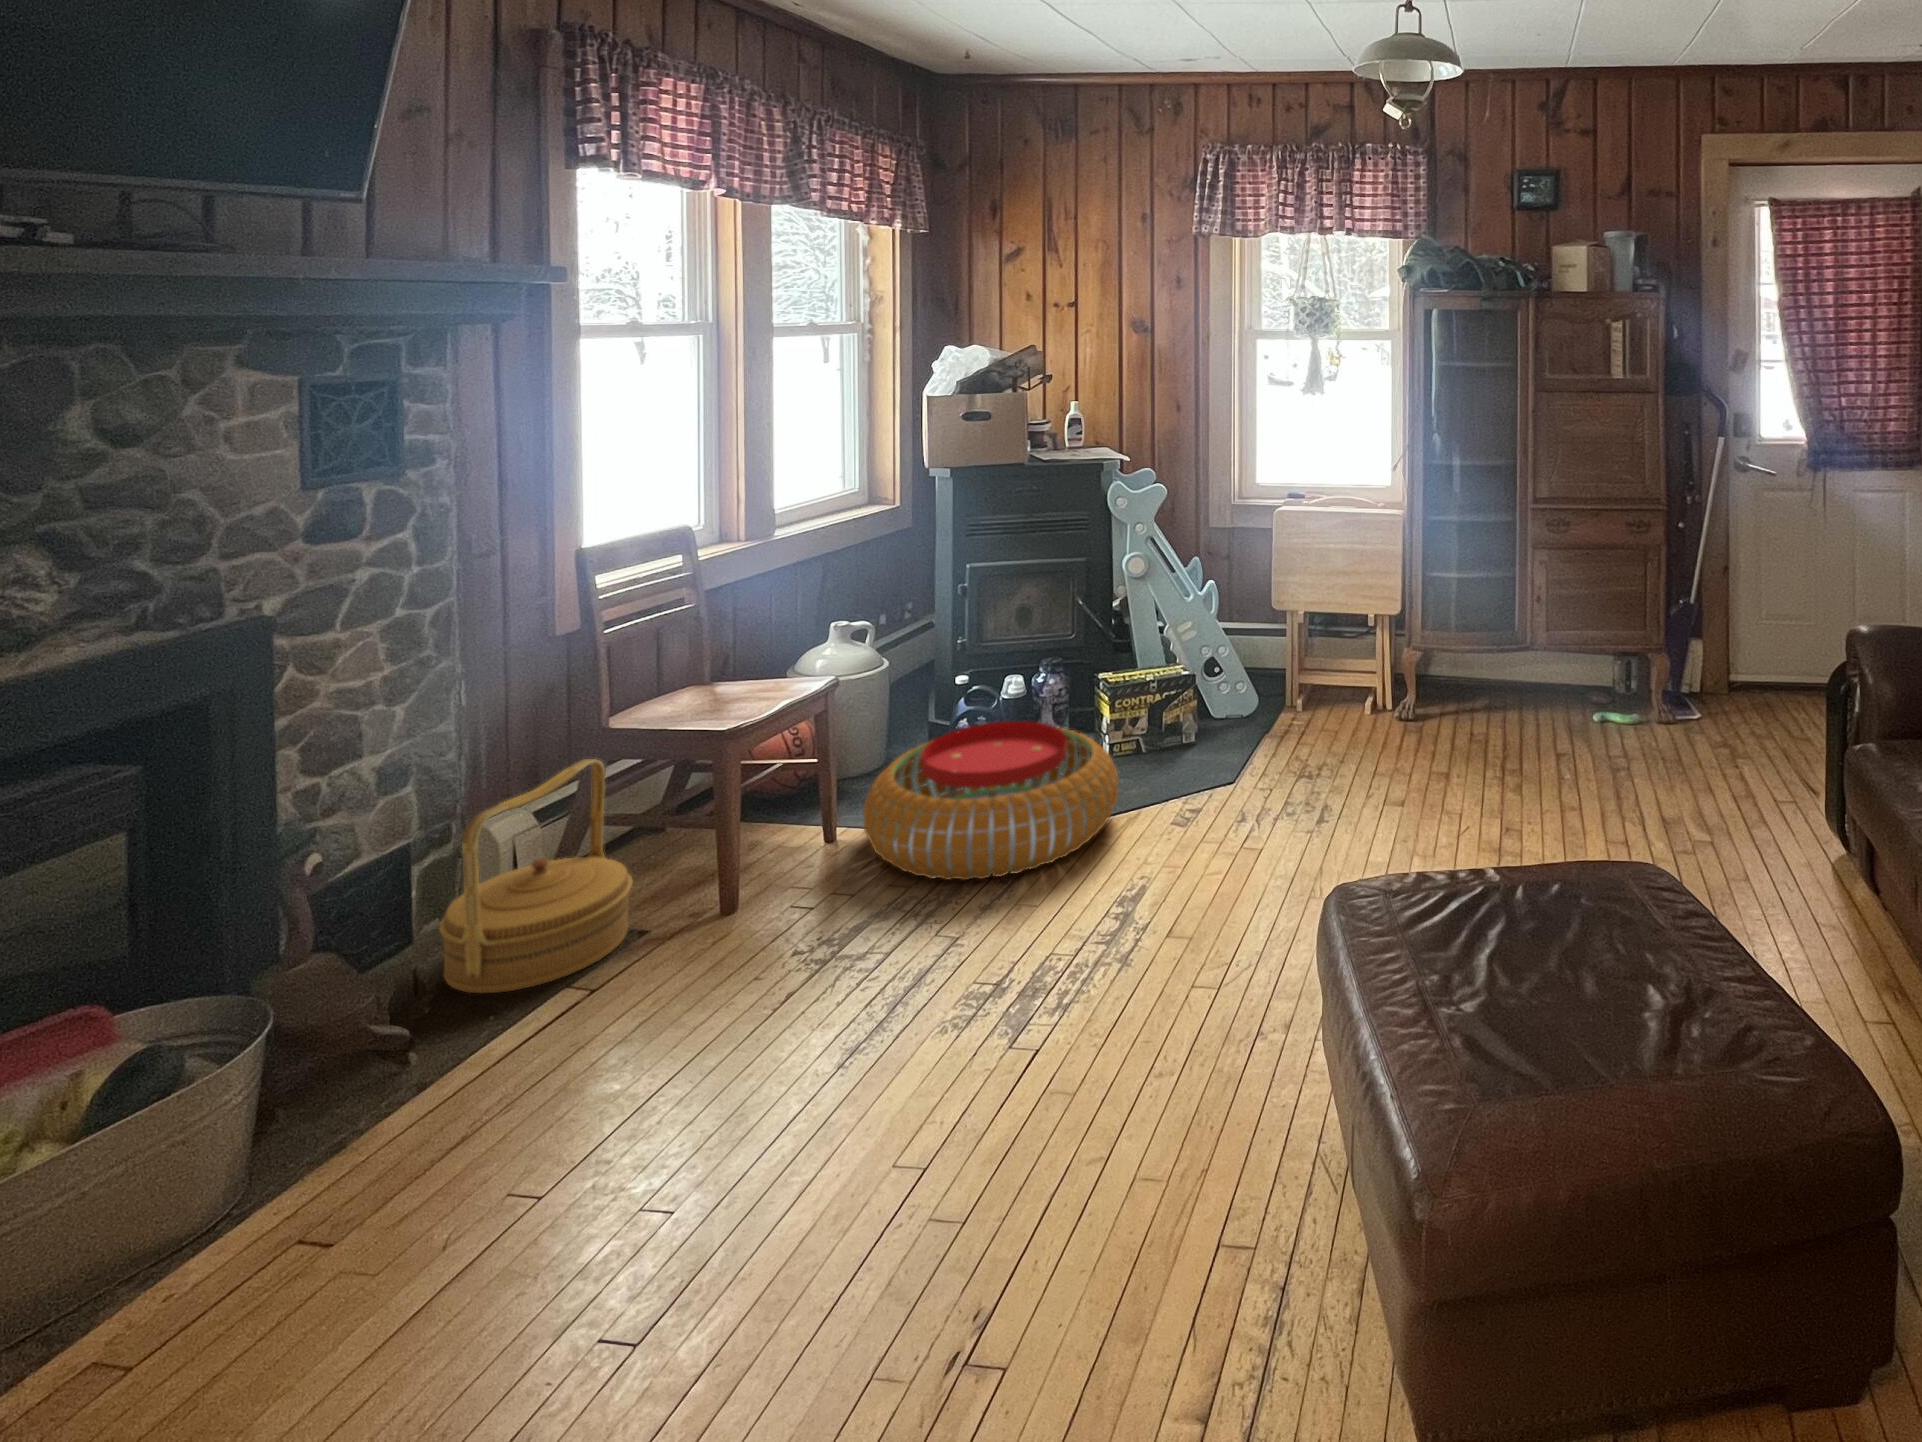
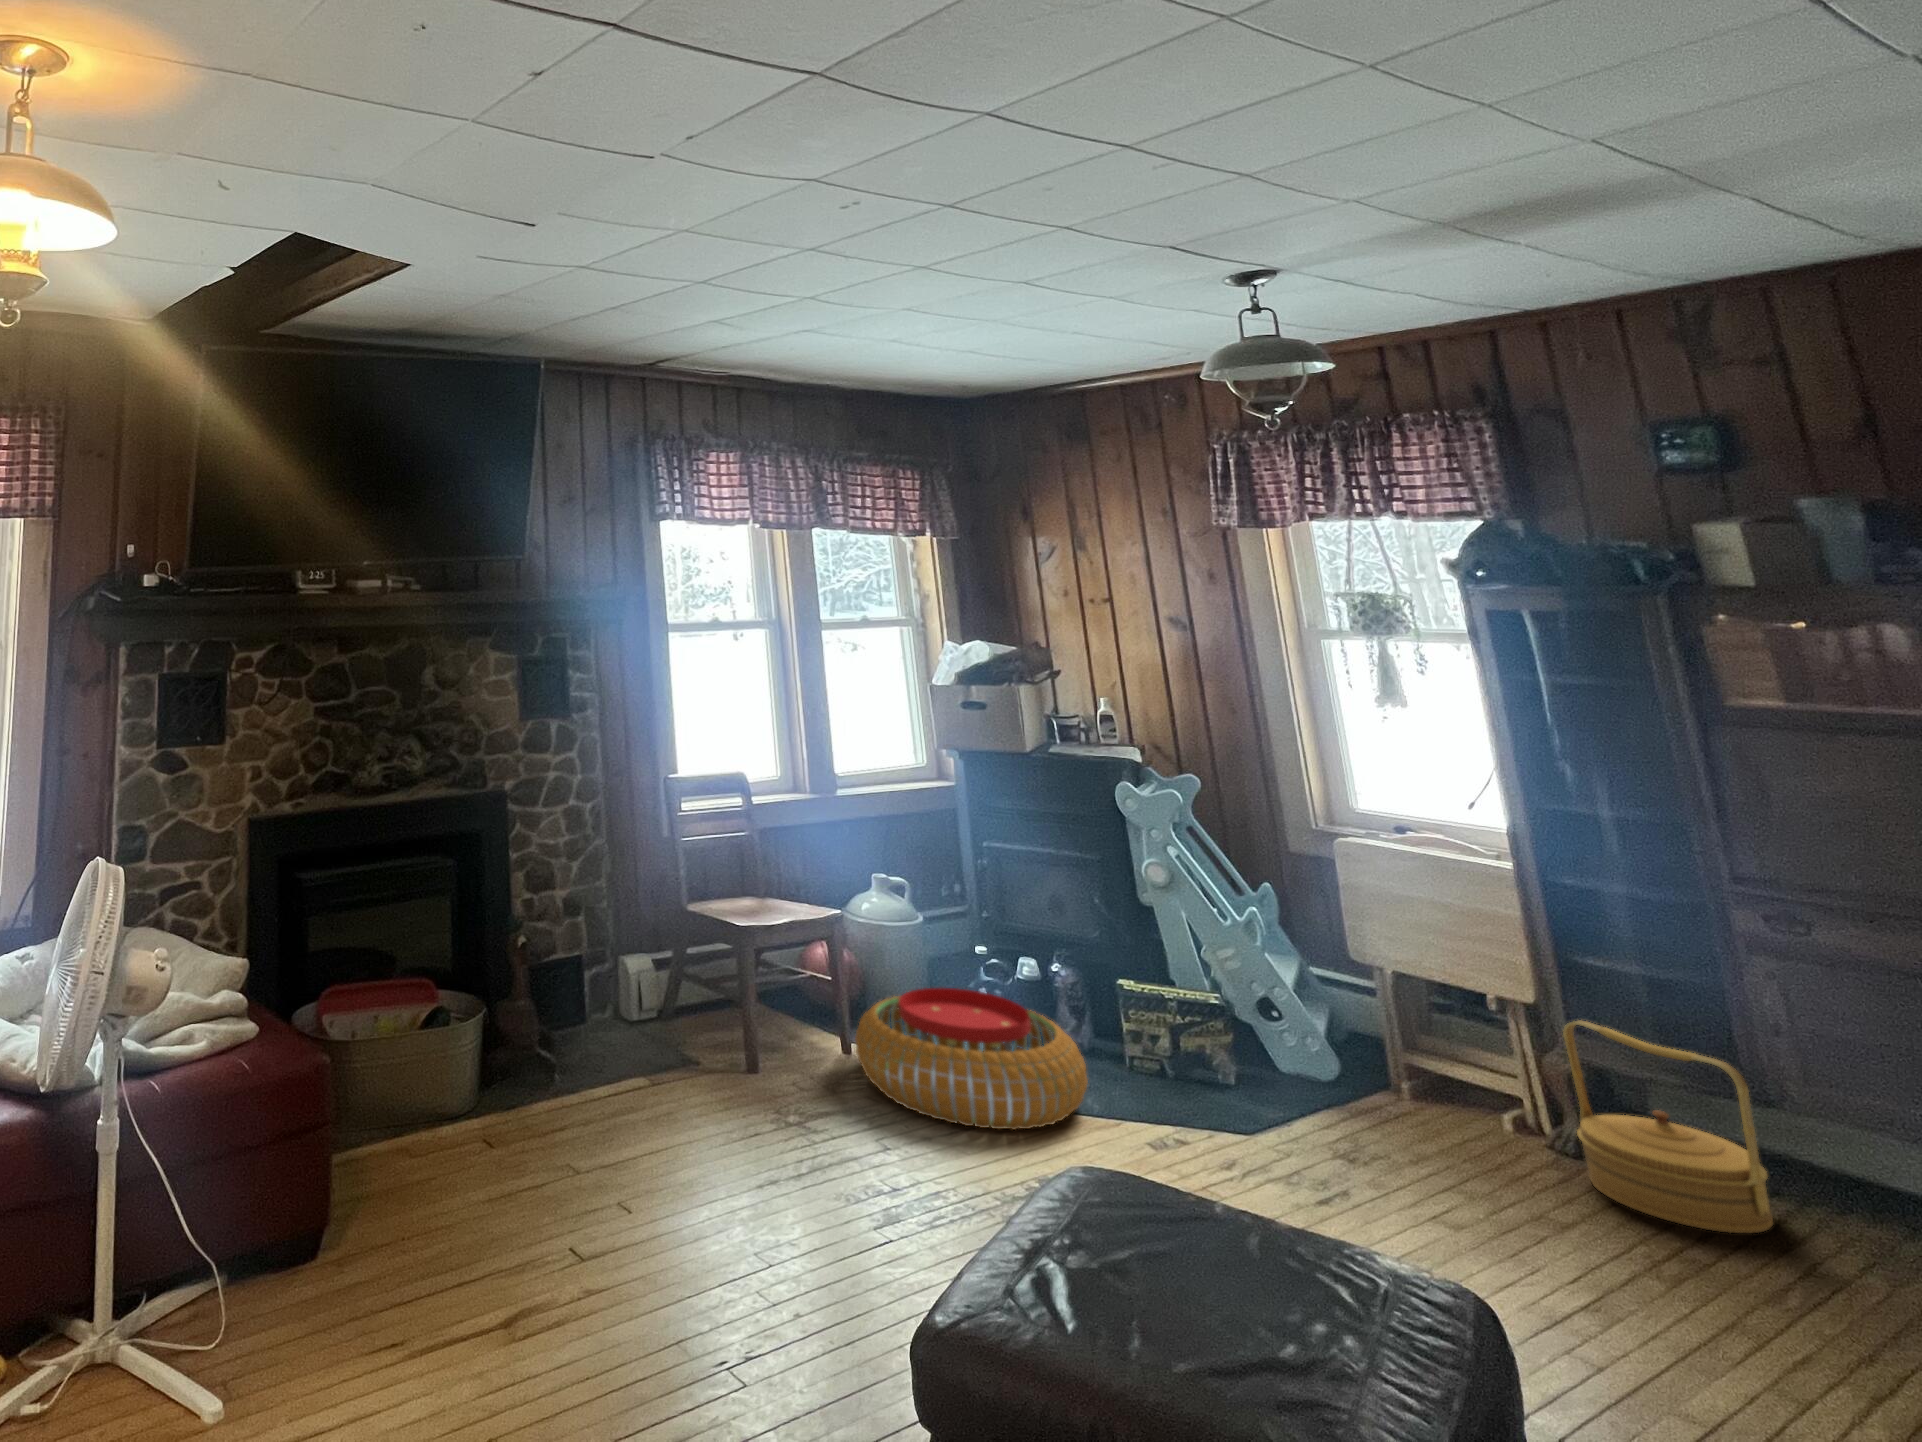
woven basket: present [439,759,633,993] -> present [1563,1021,1773,1233]

